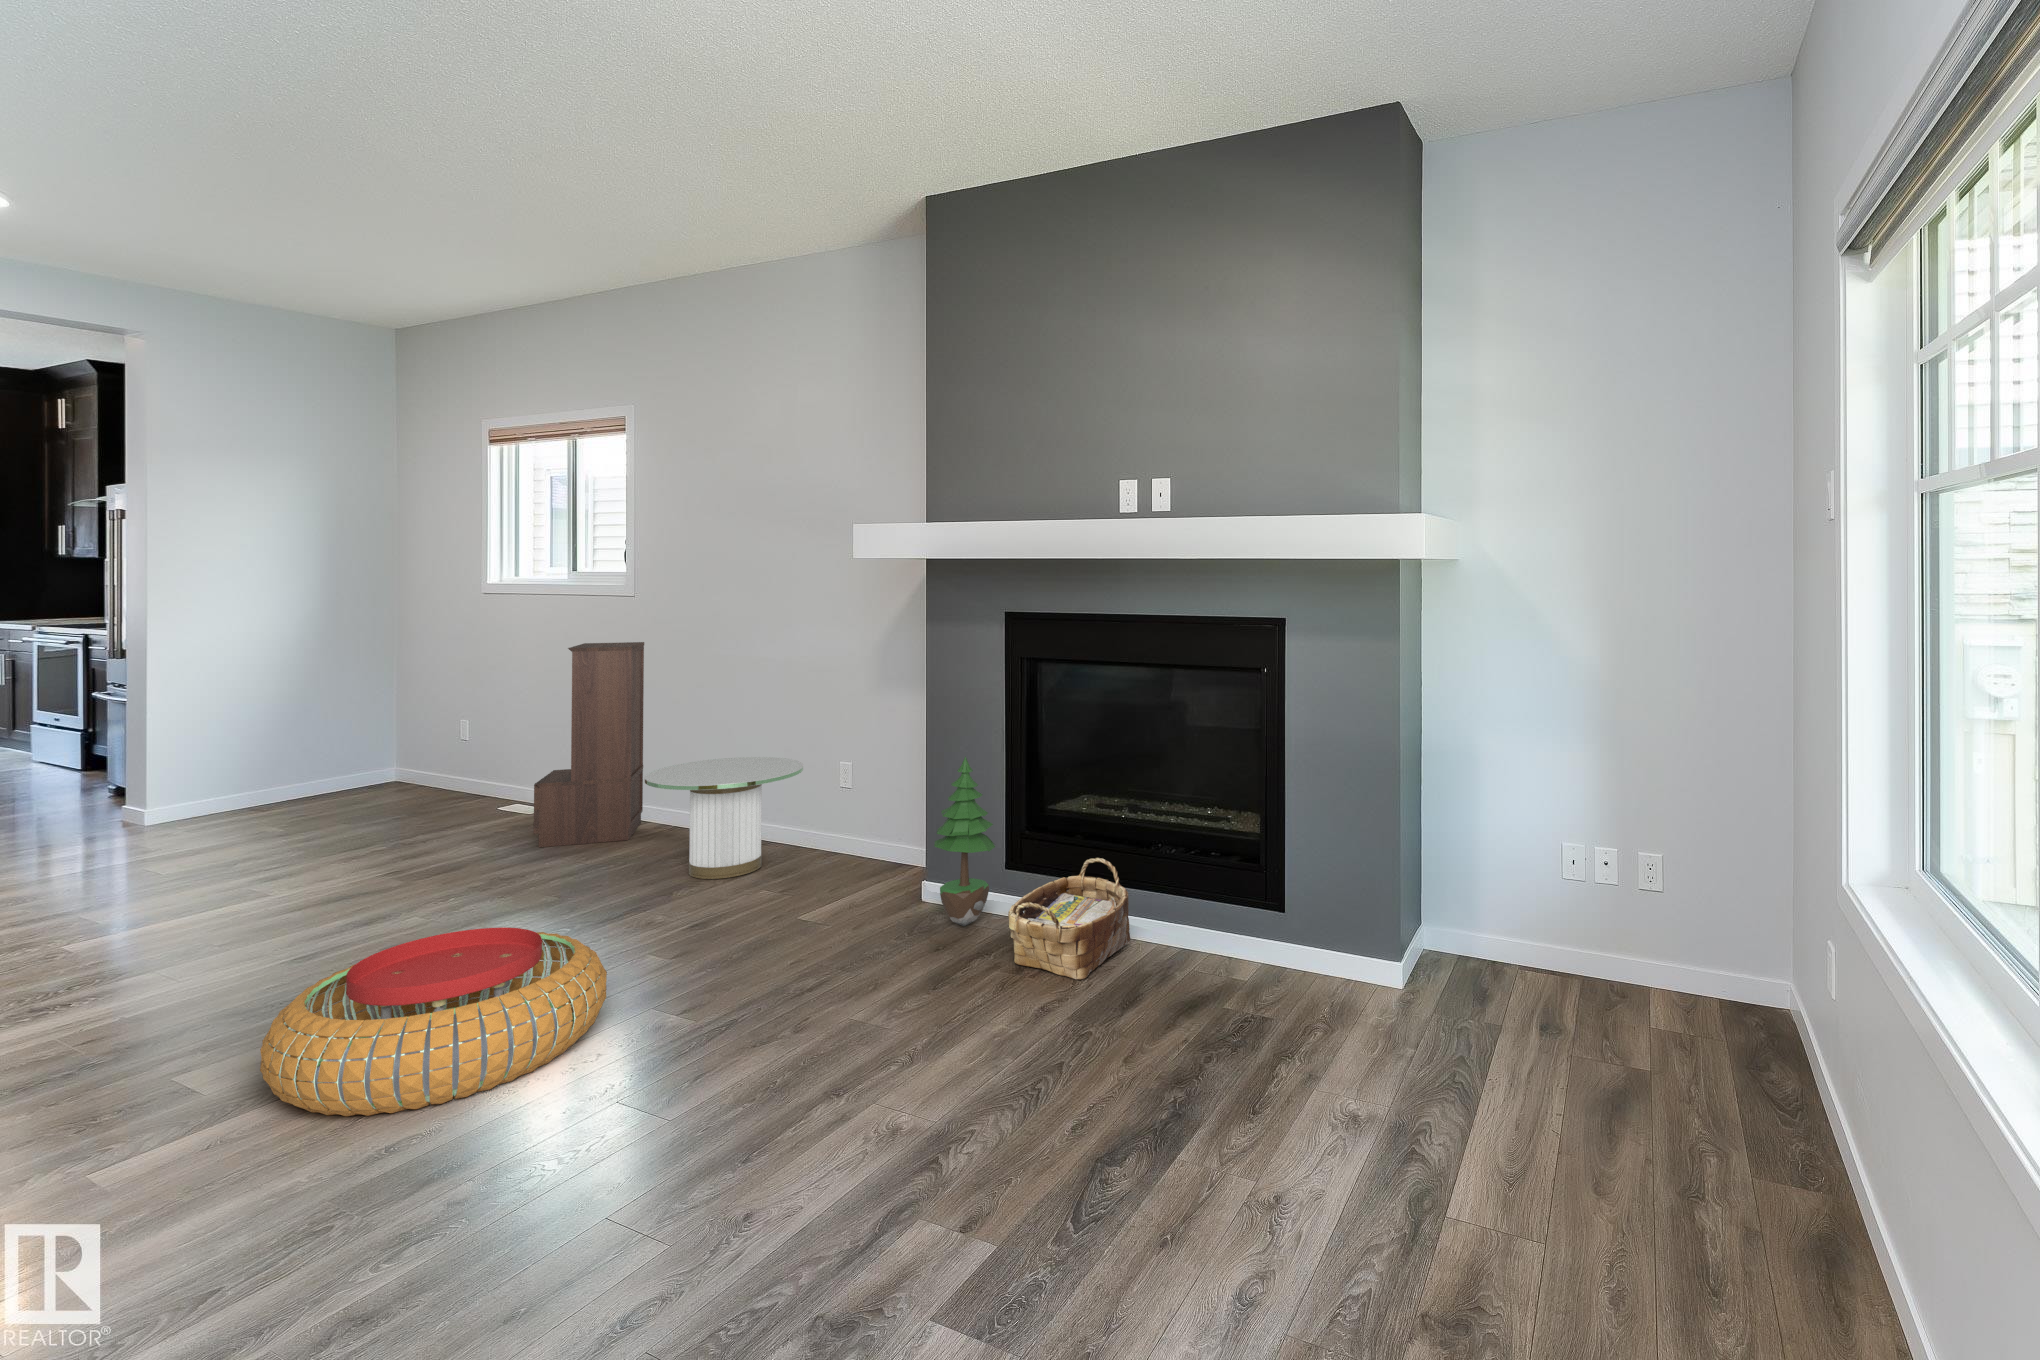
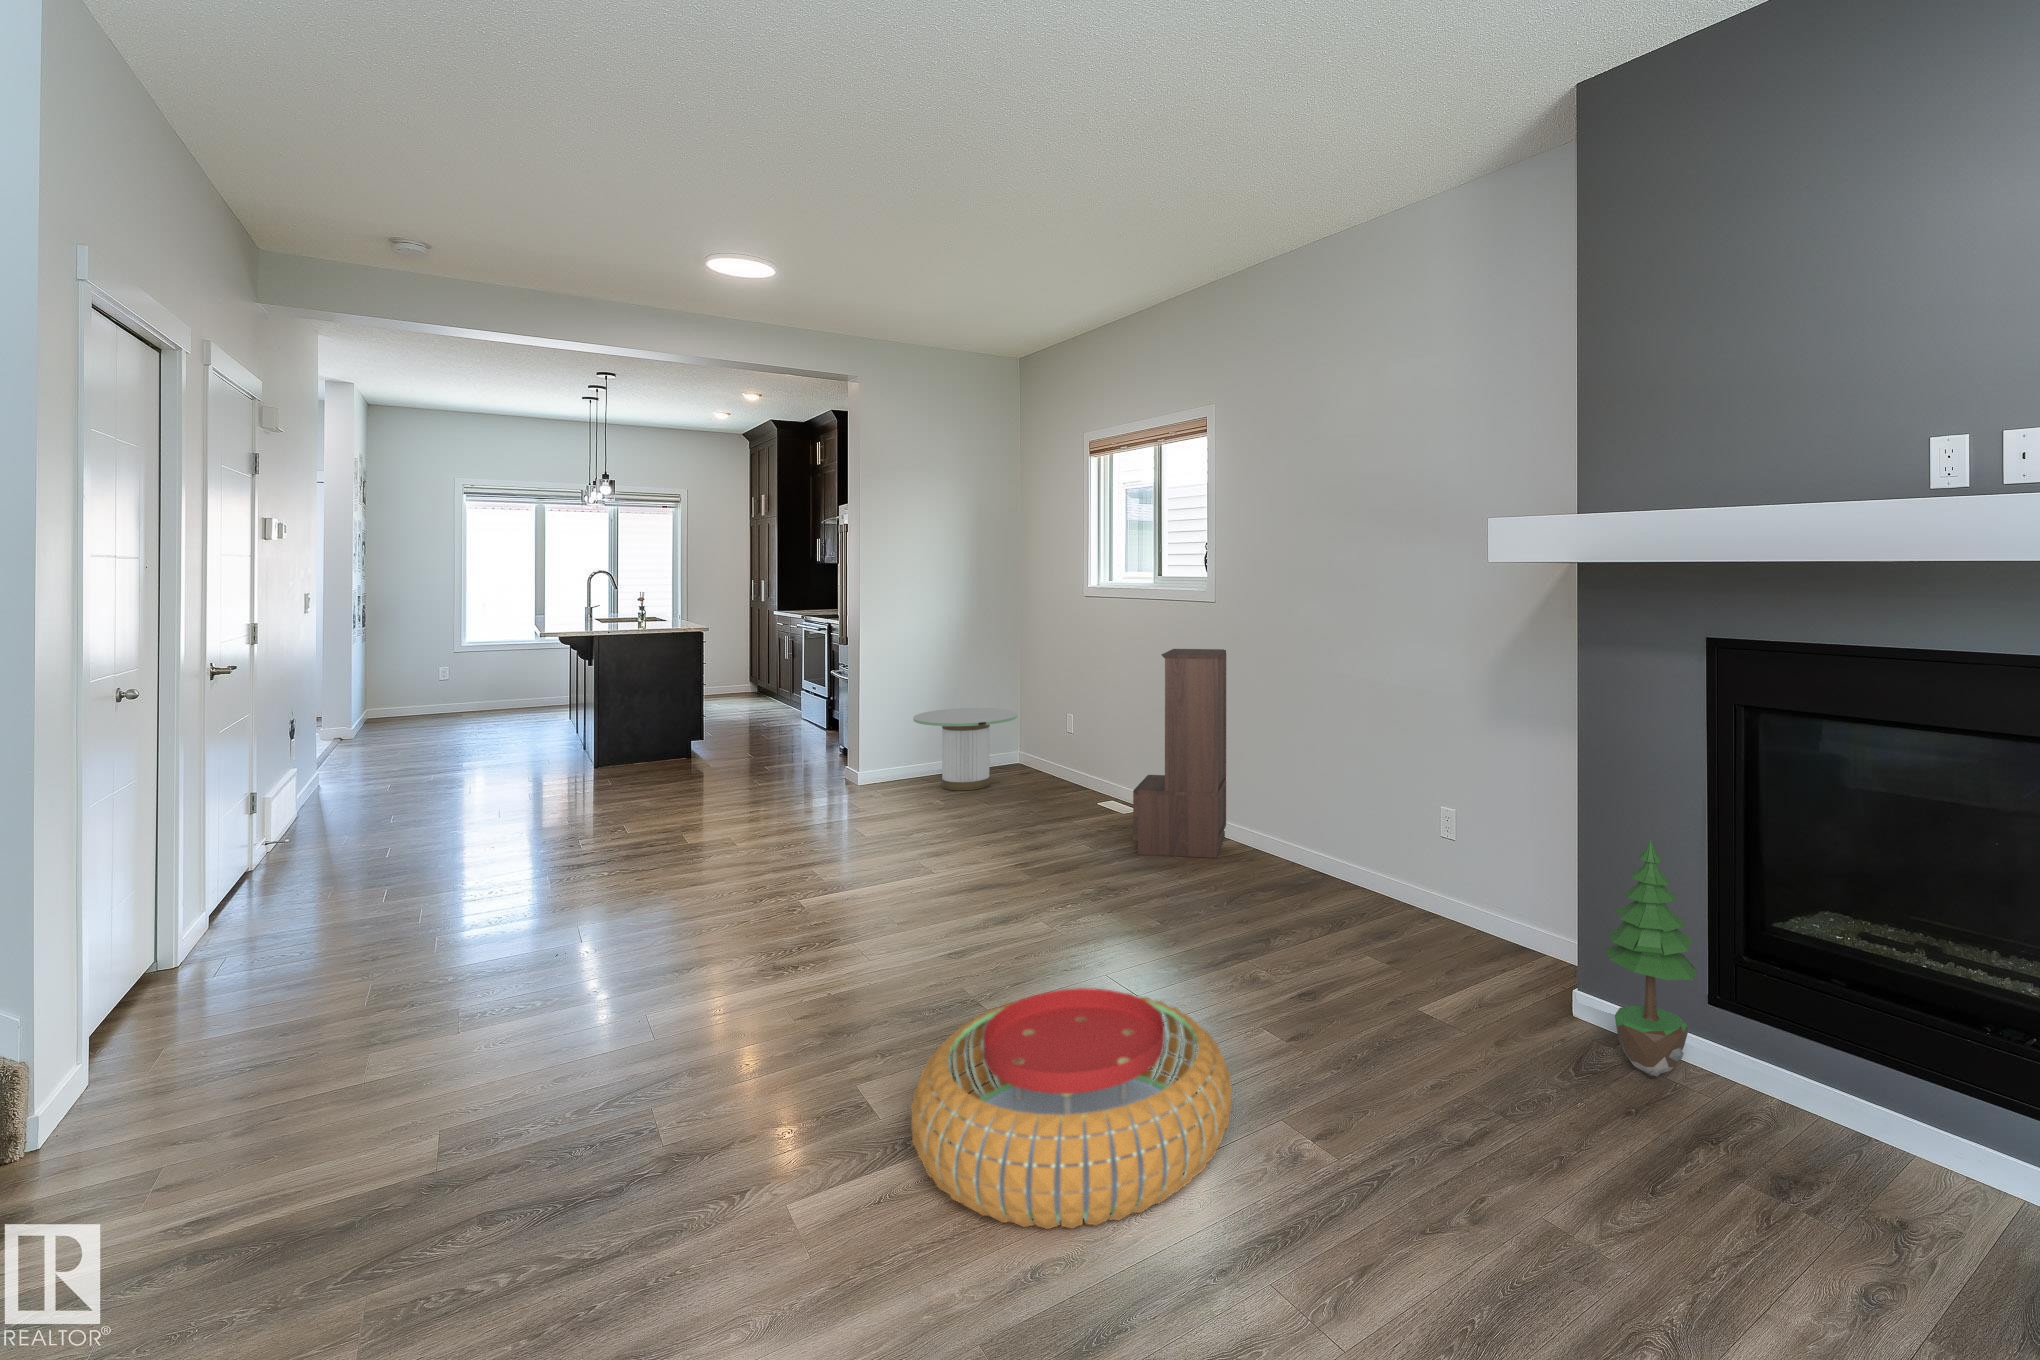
side table: present [645,757,803,879] -> present [913,708,1018,791]
woven basket: present [1008,858,1130,980] -> none [1755,1028,1967,1247]

